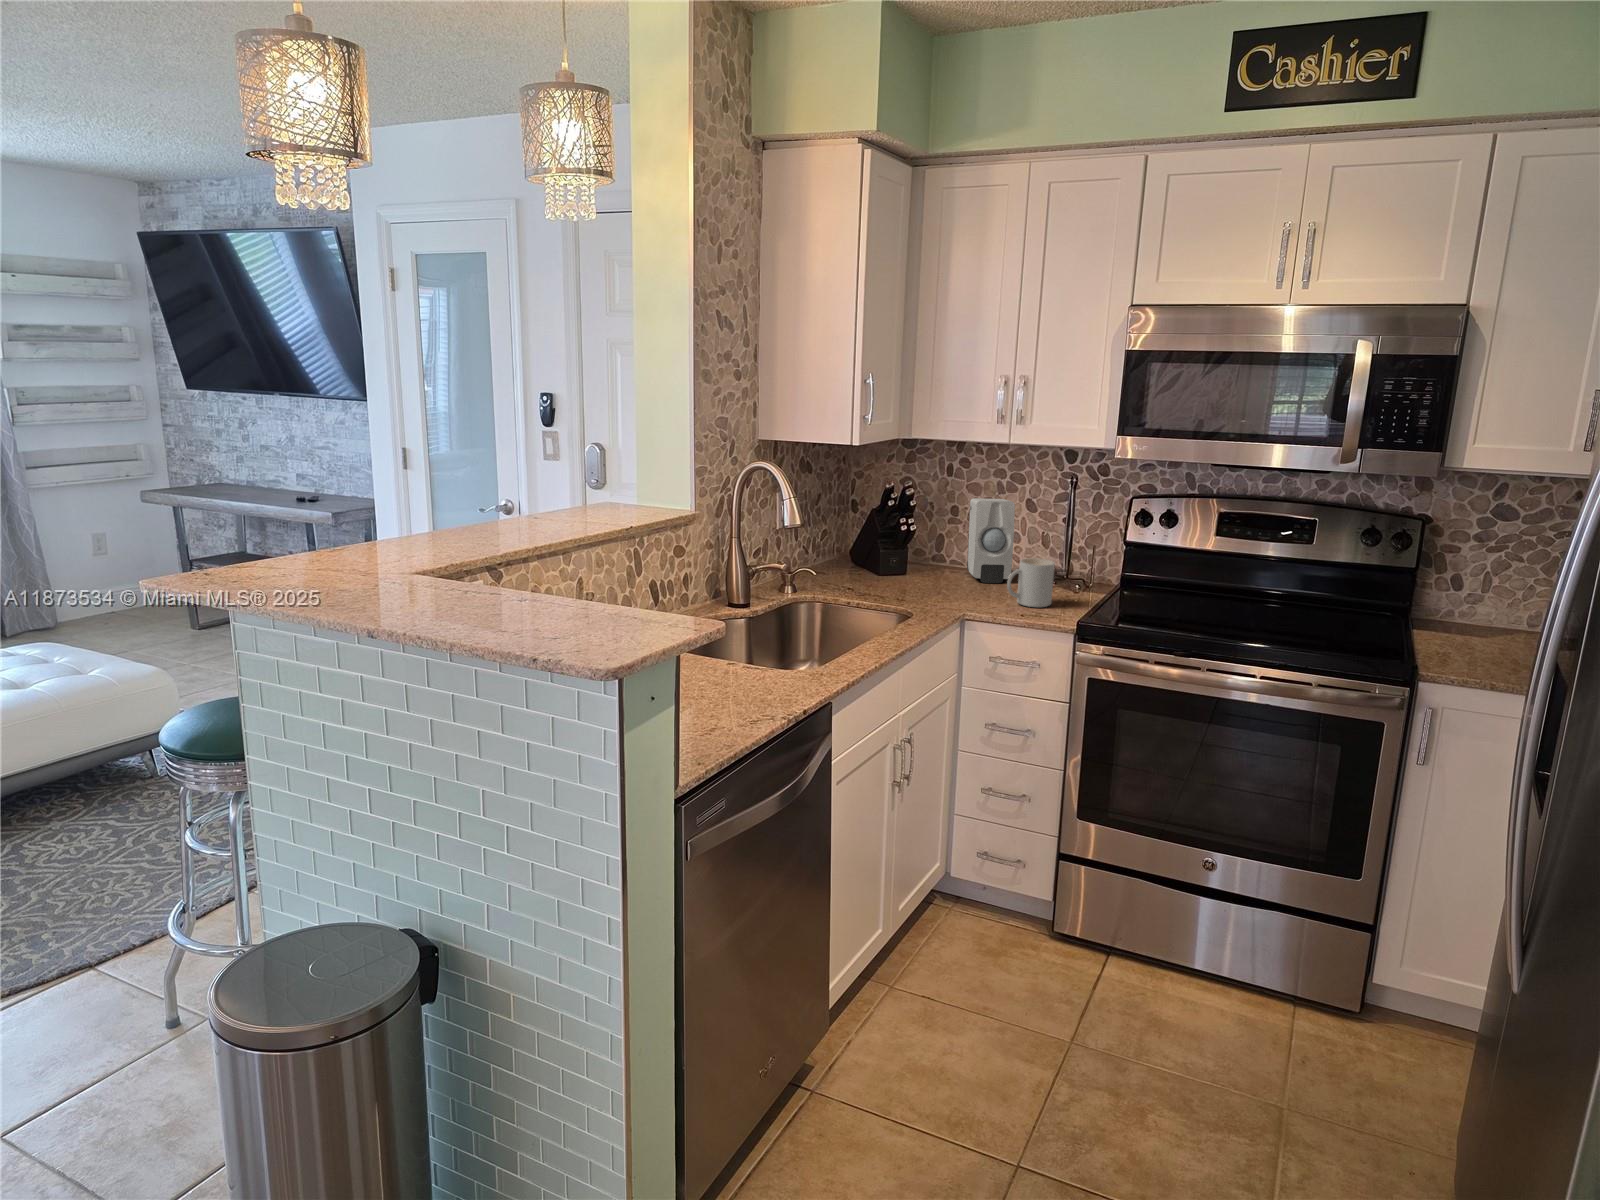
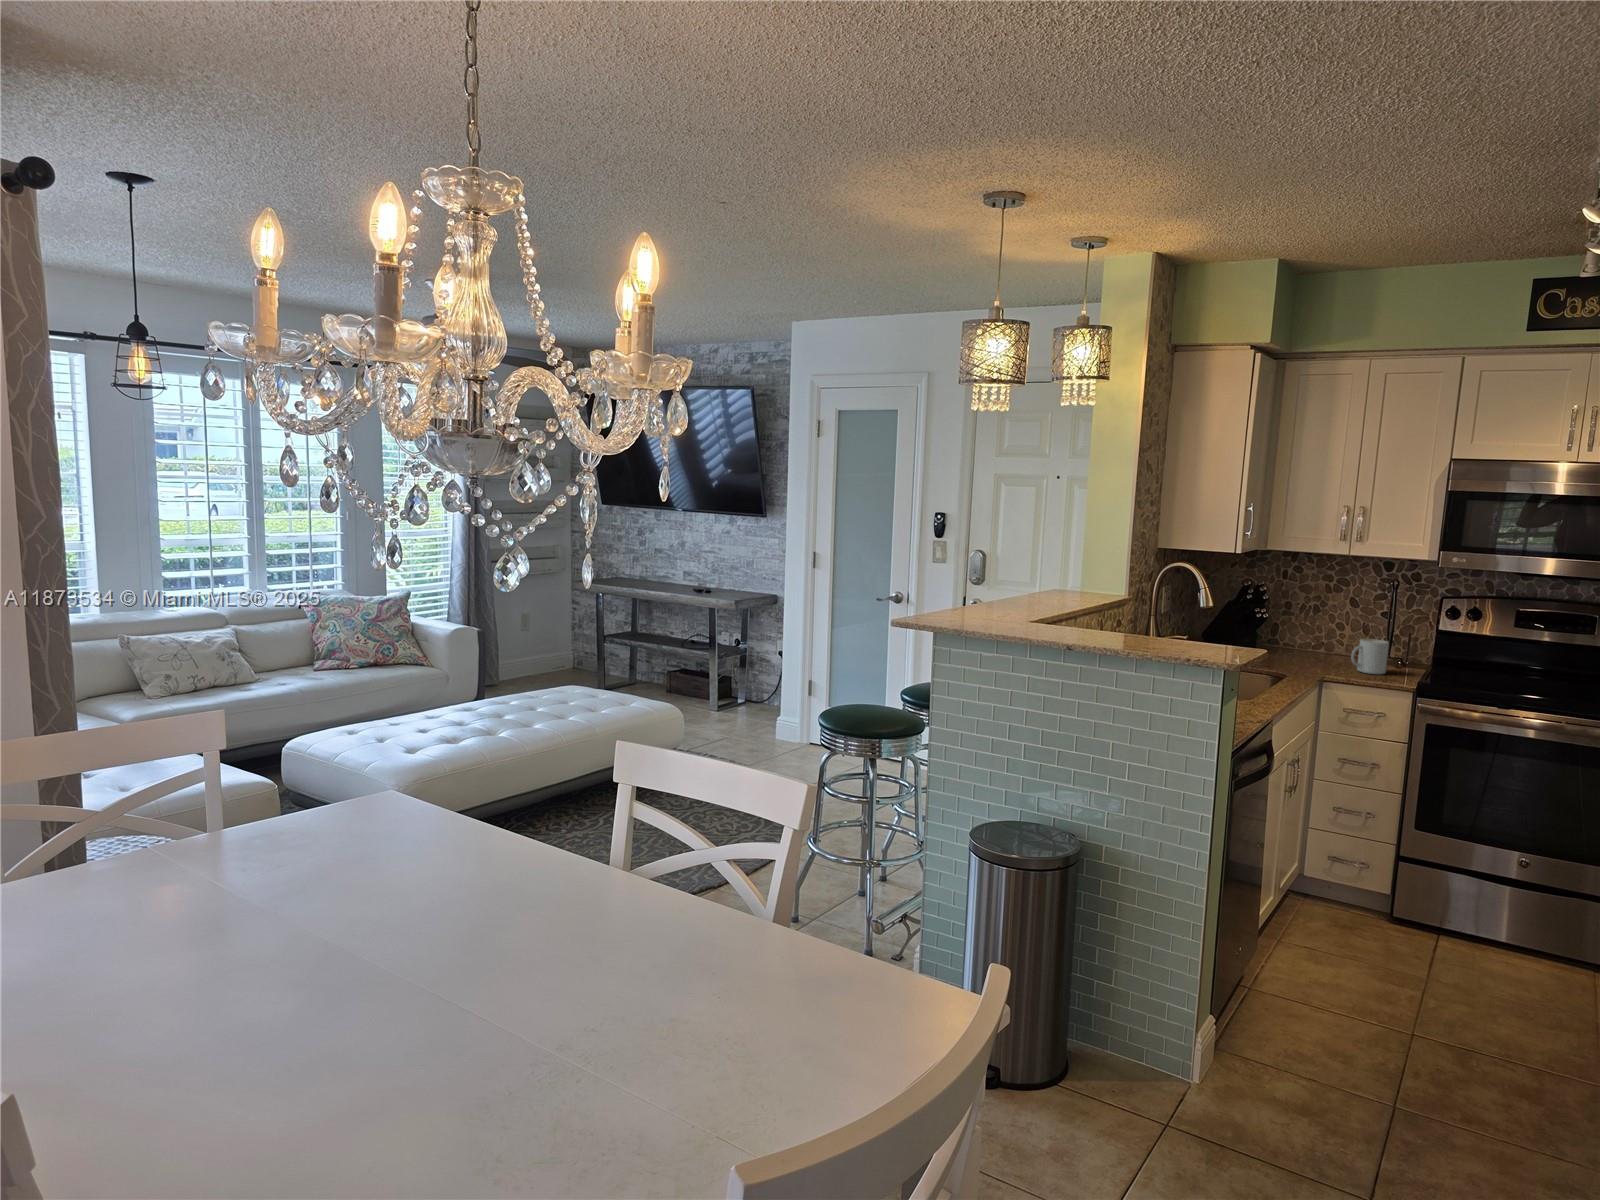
soap dispenser: present [967,498,1015,583] -> none [1302,596,1347,659]

